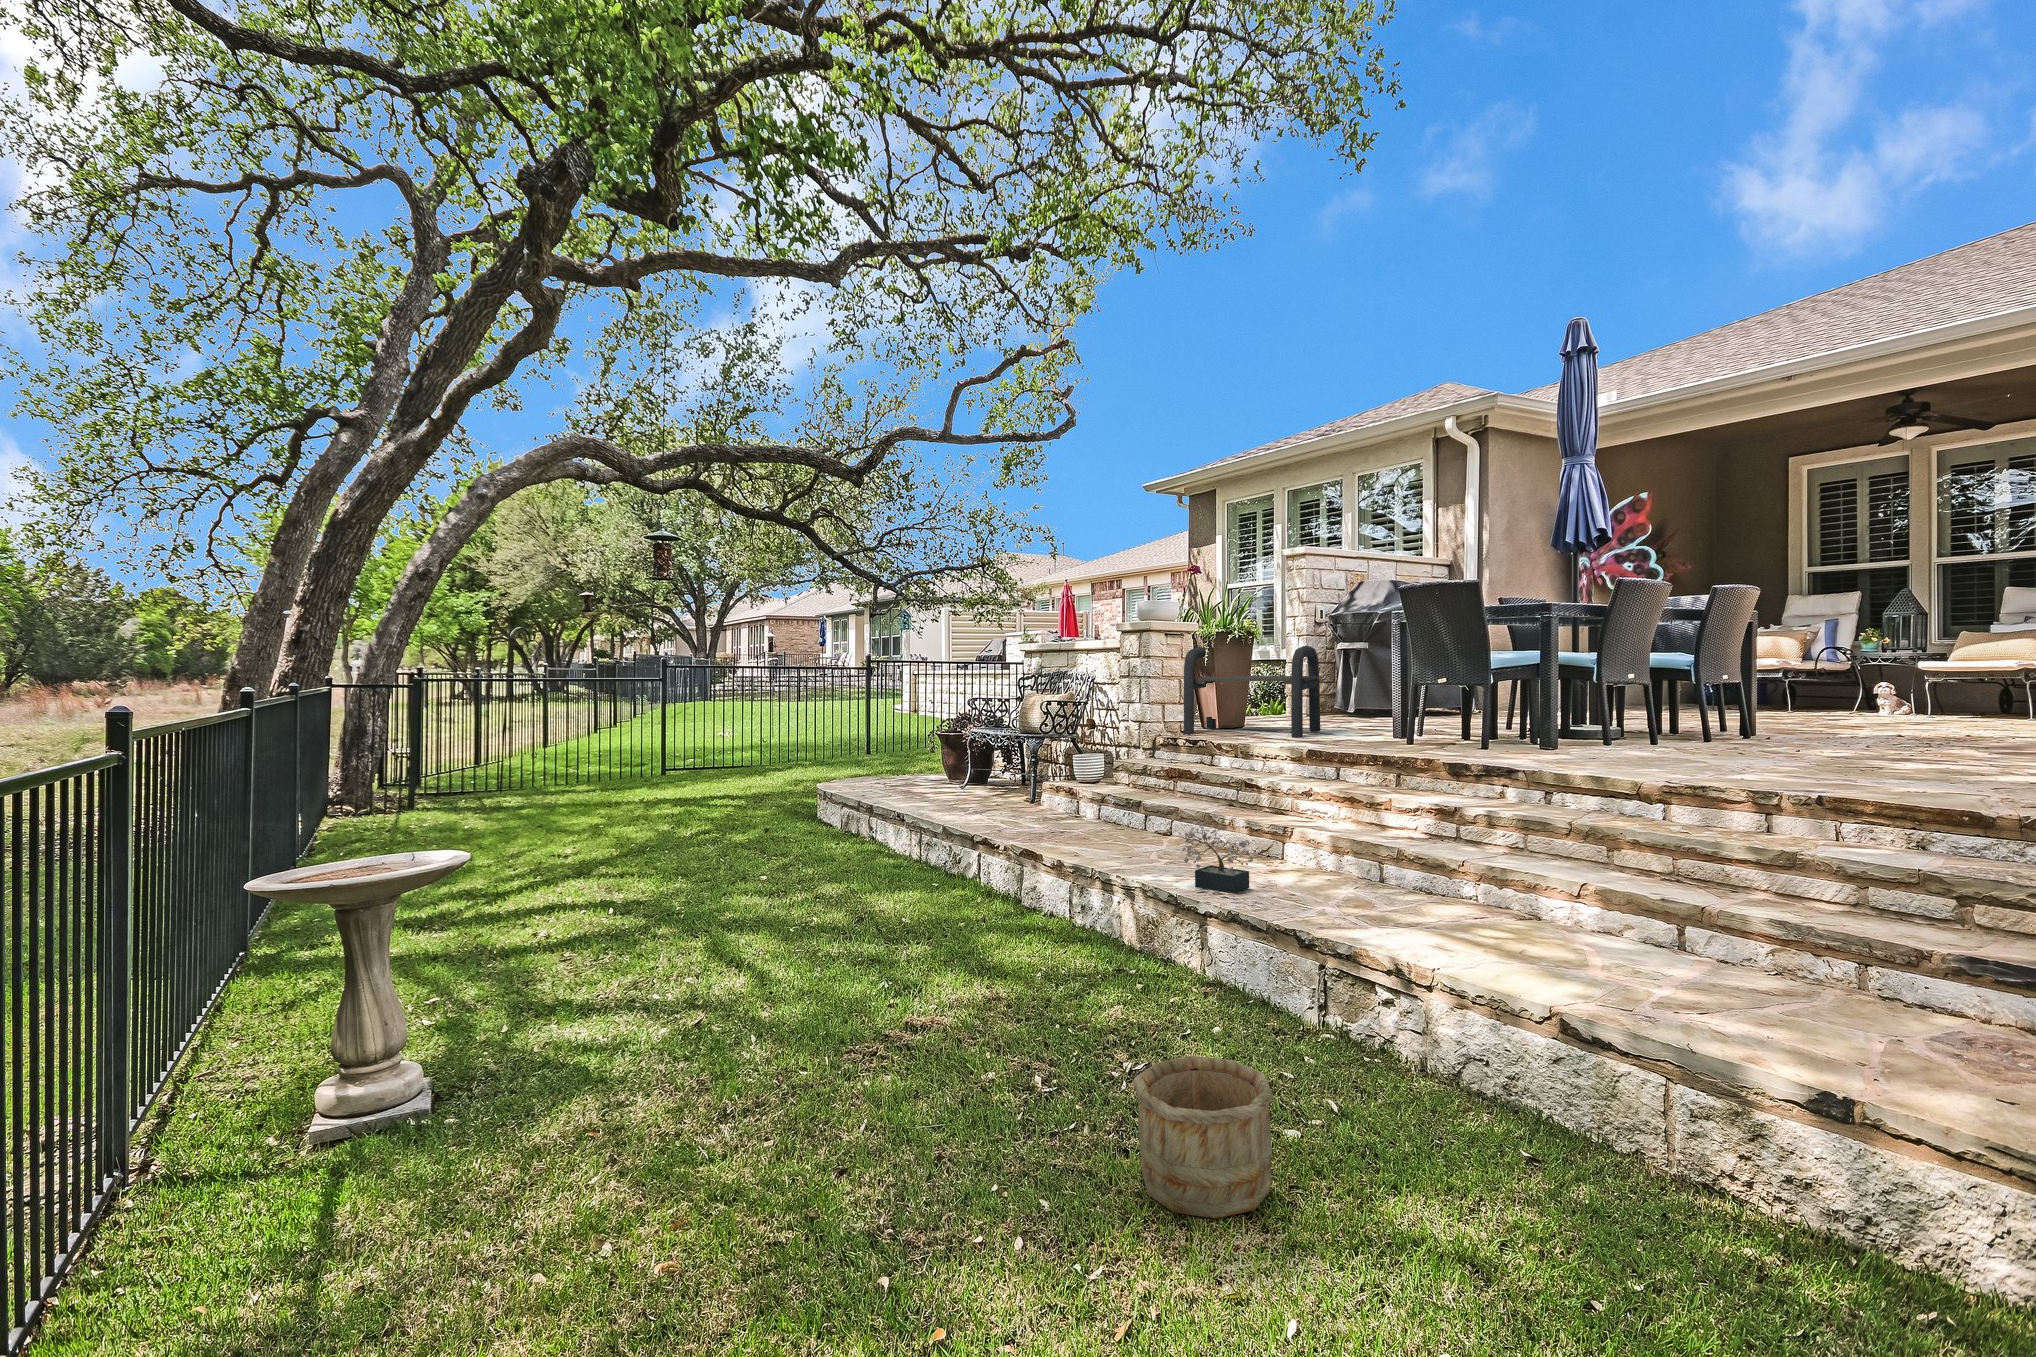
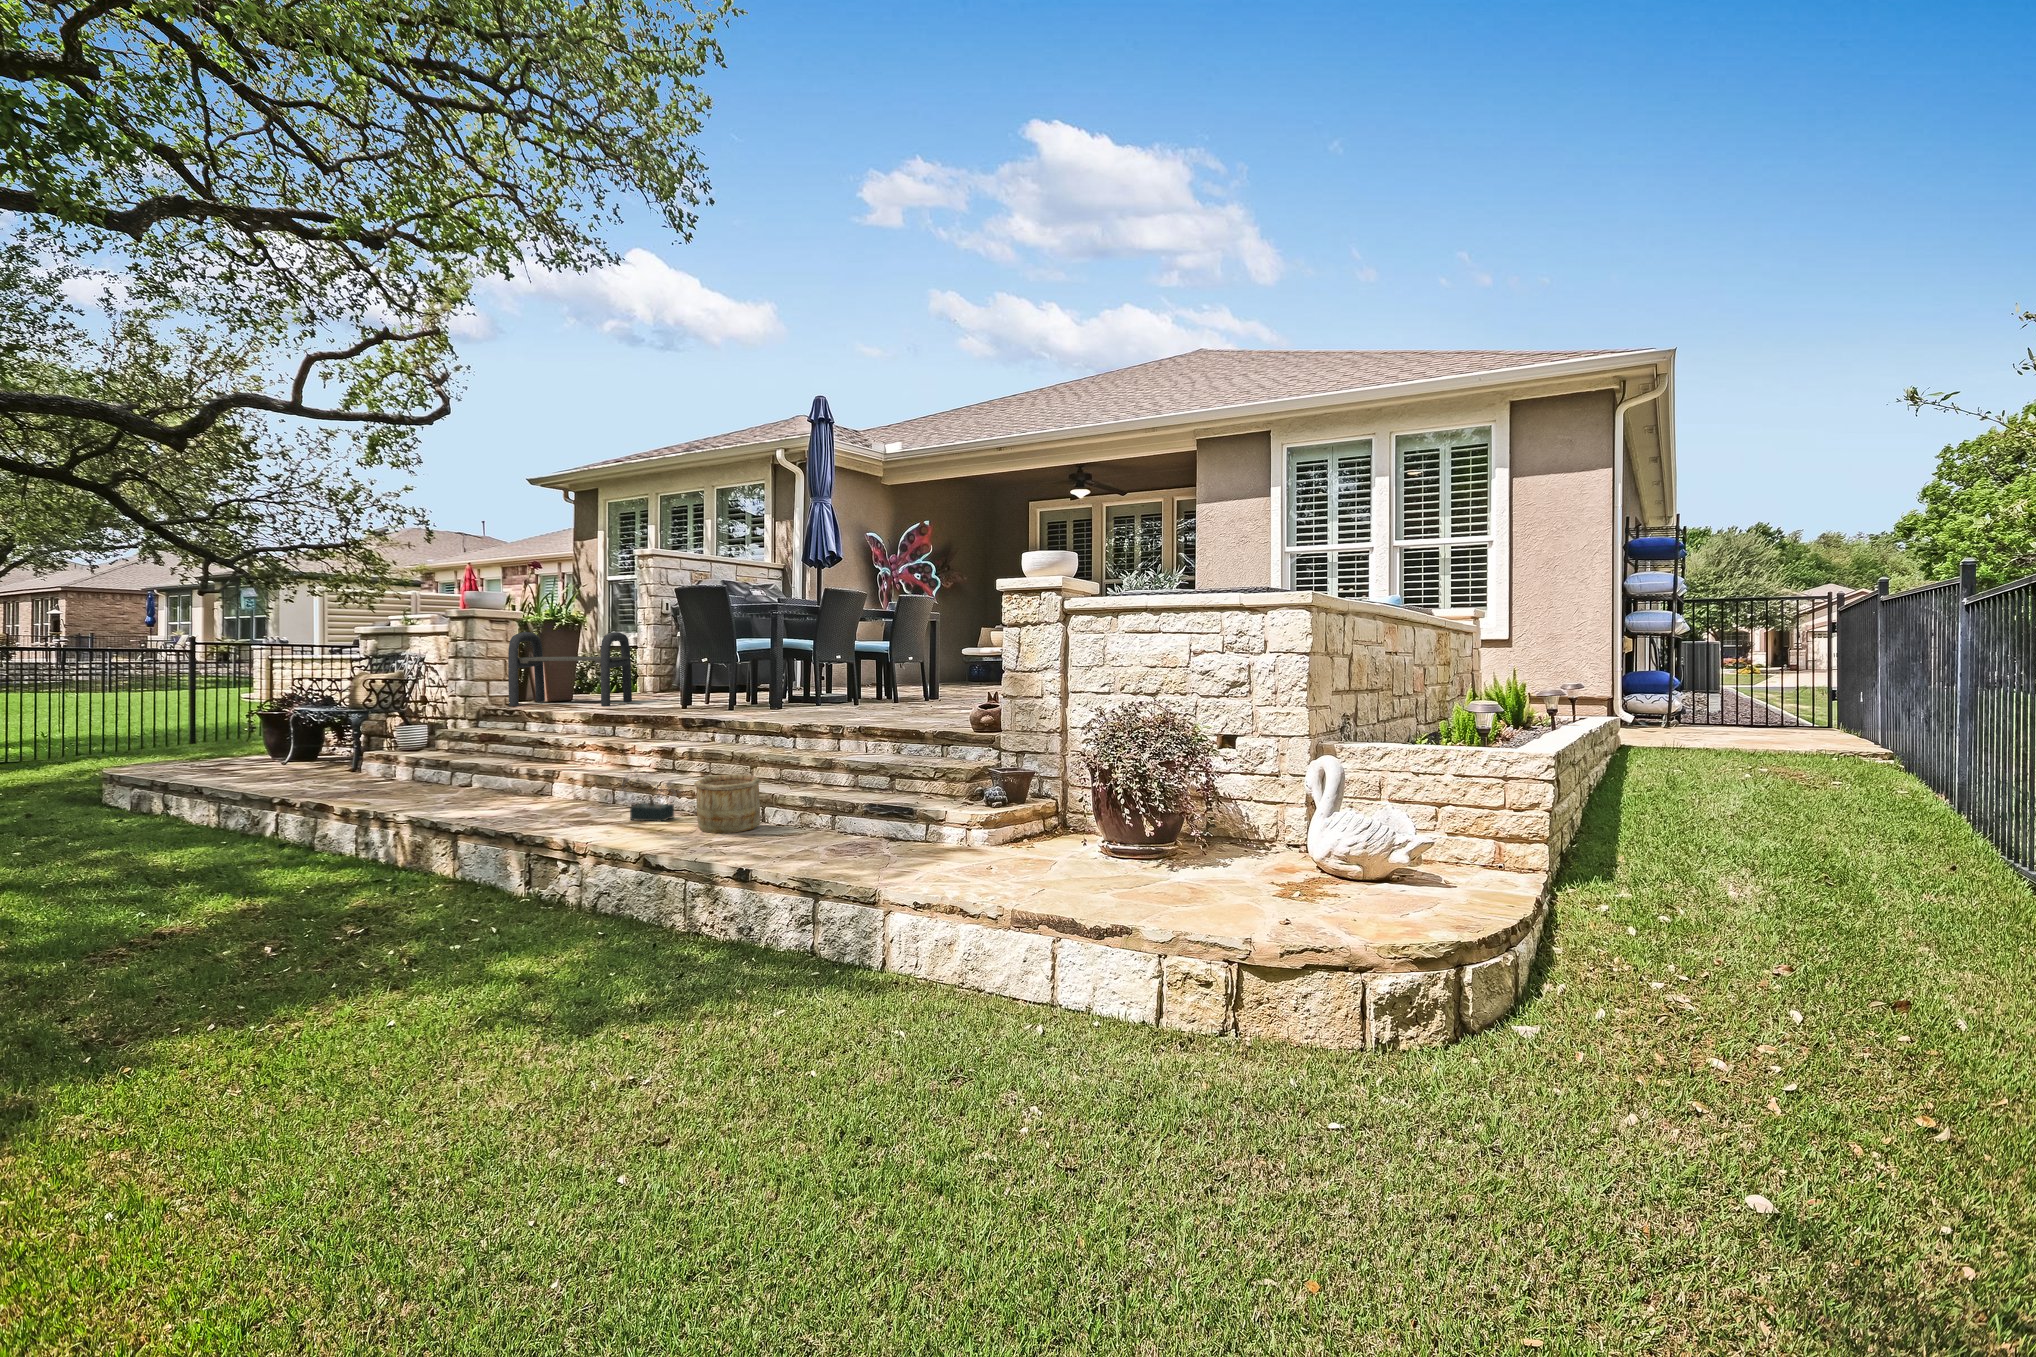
decorative plant: present [1179,820,1258,893] -> present [620,769,676,822]
wooden bucket: present [1133,1056,1274,1218] -> present [694,774,761,833]

